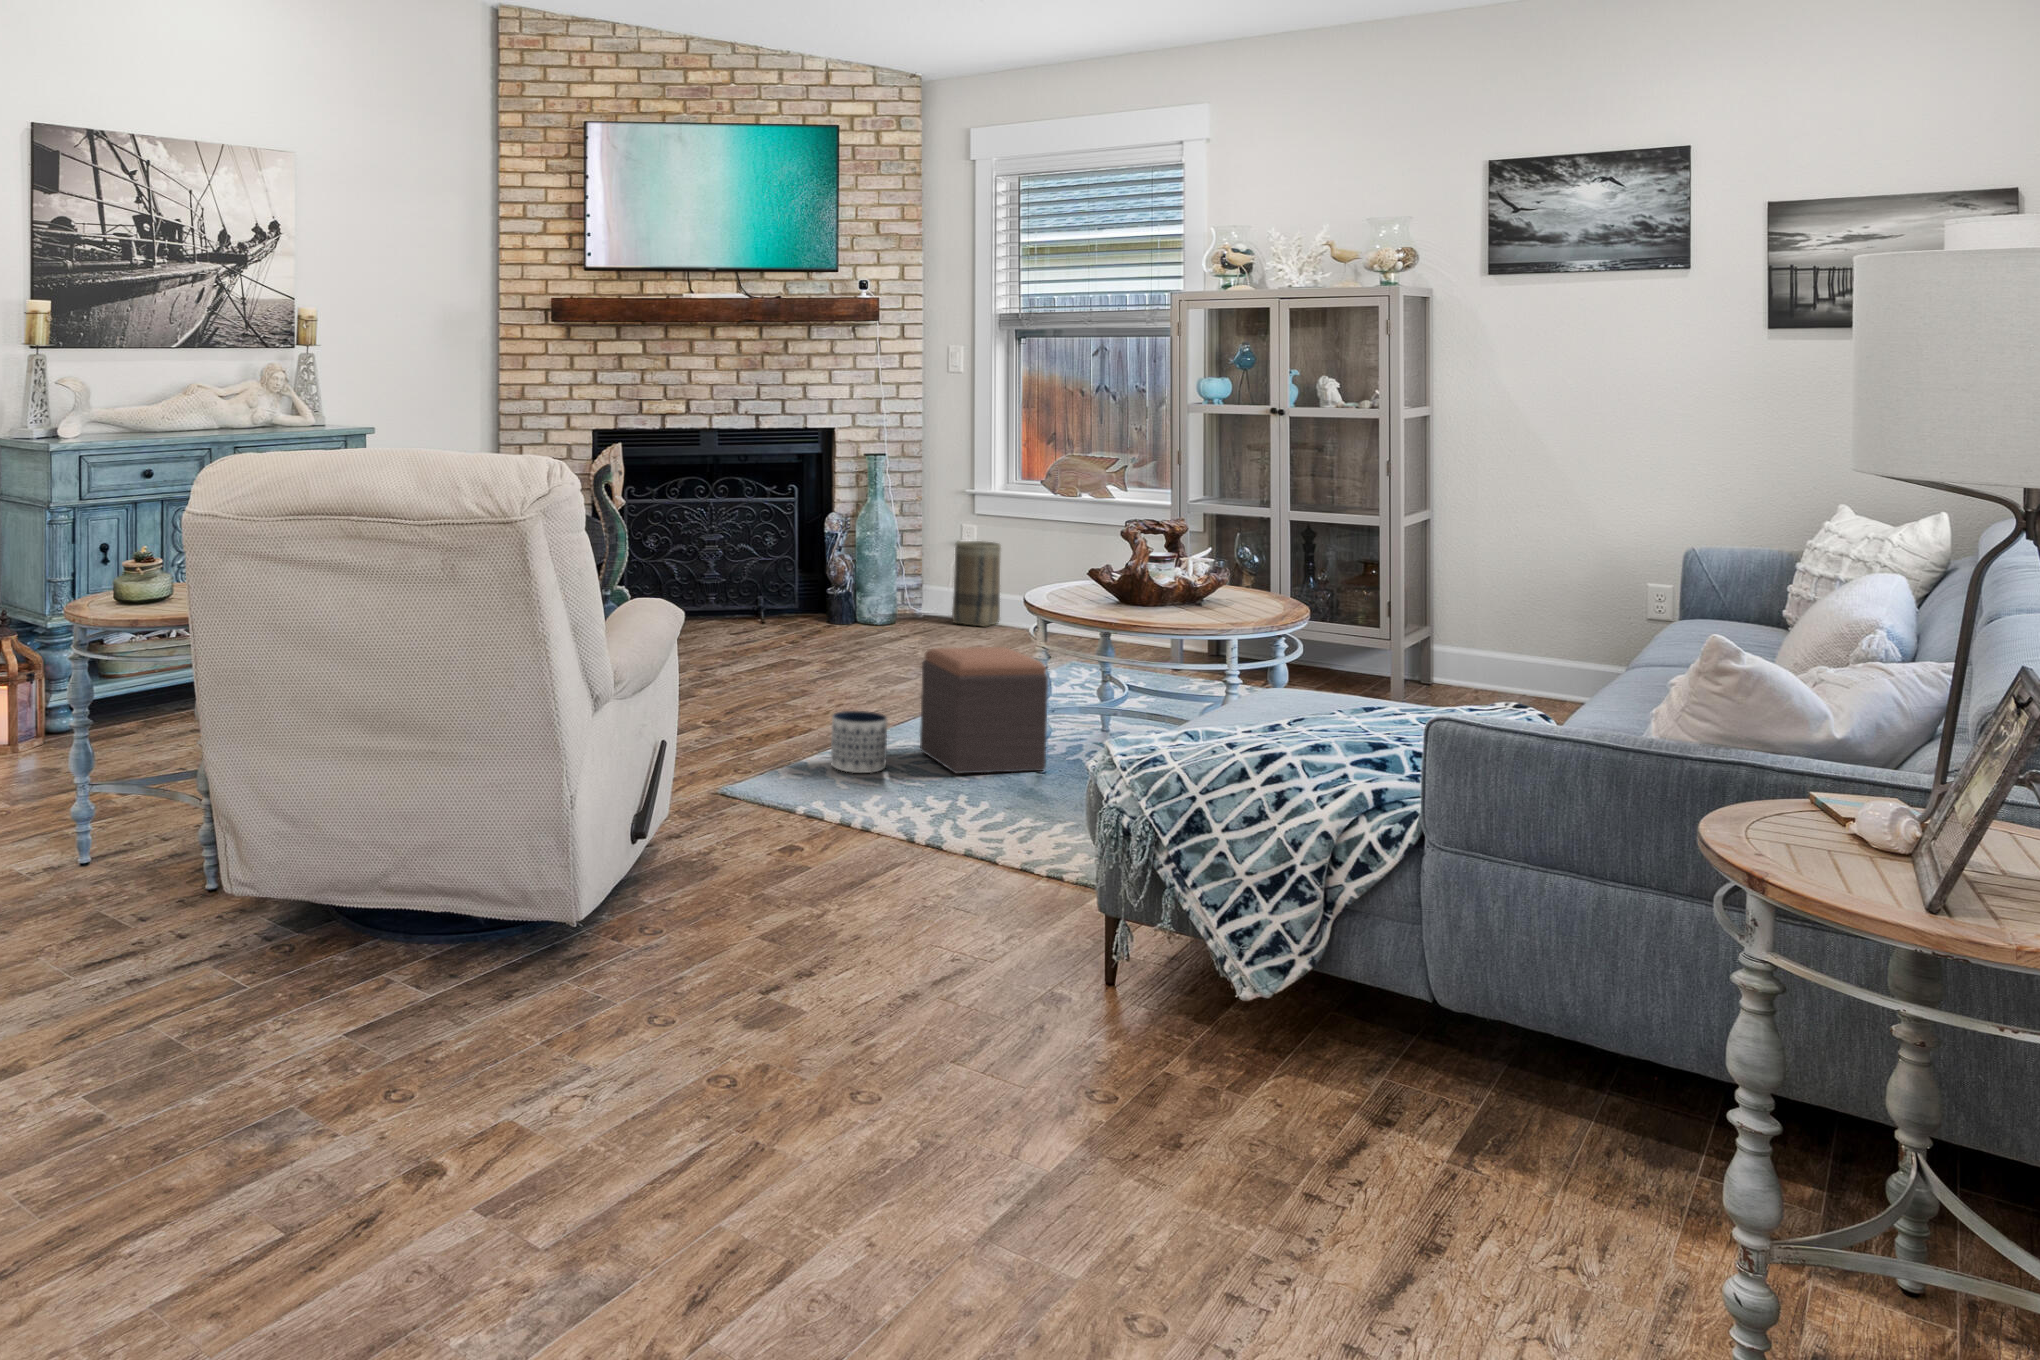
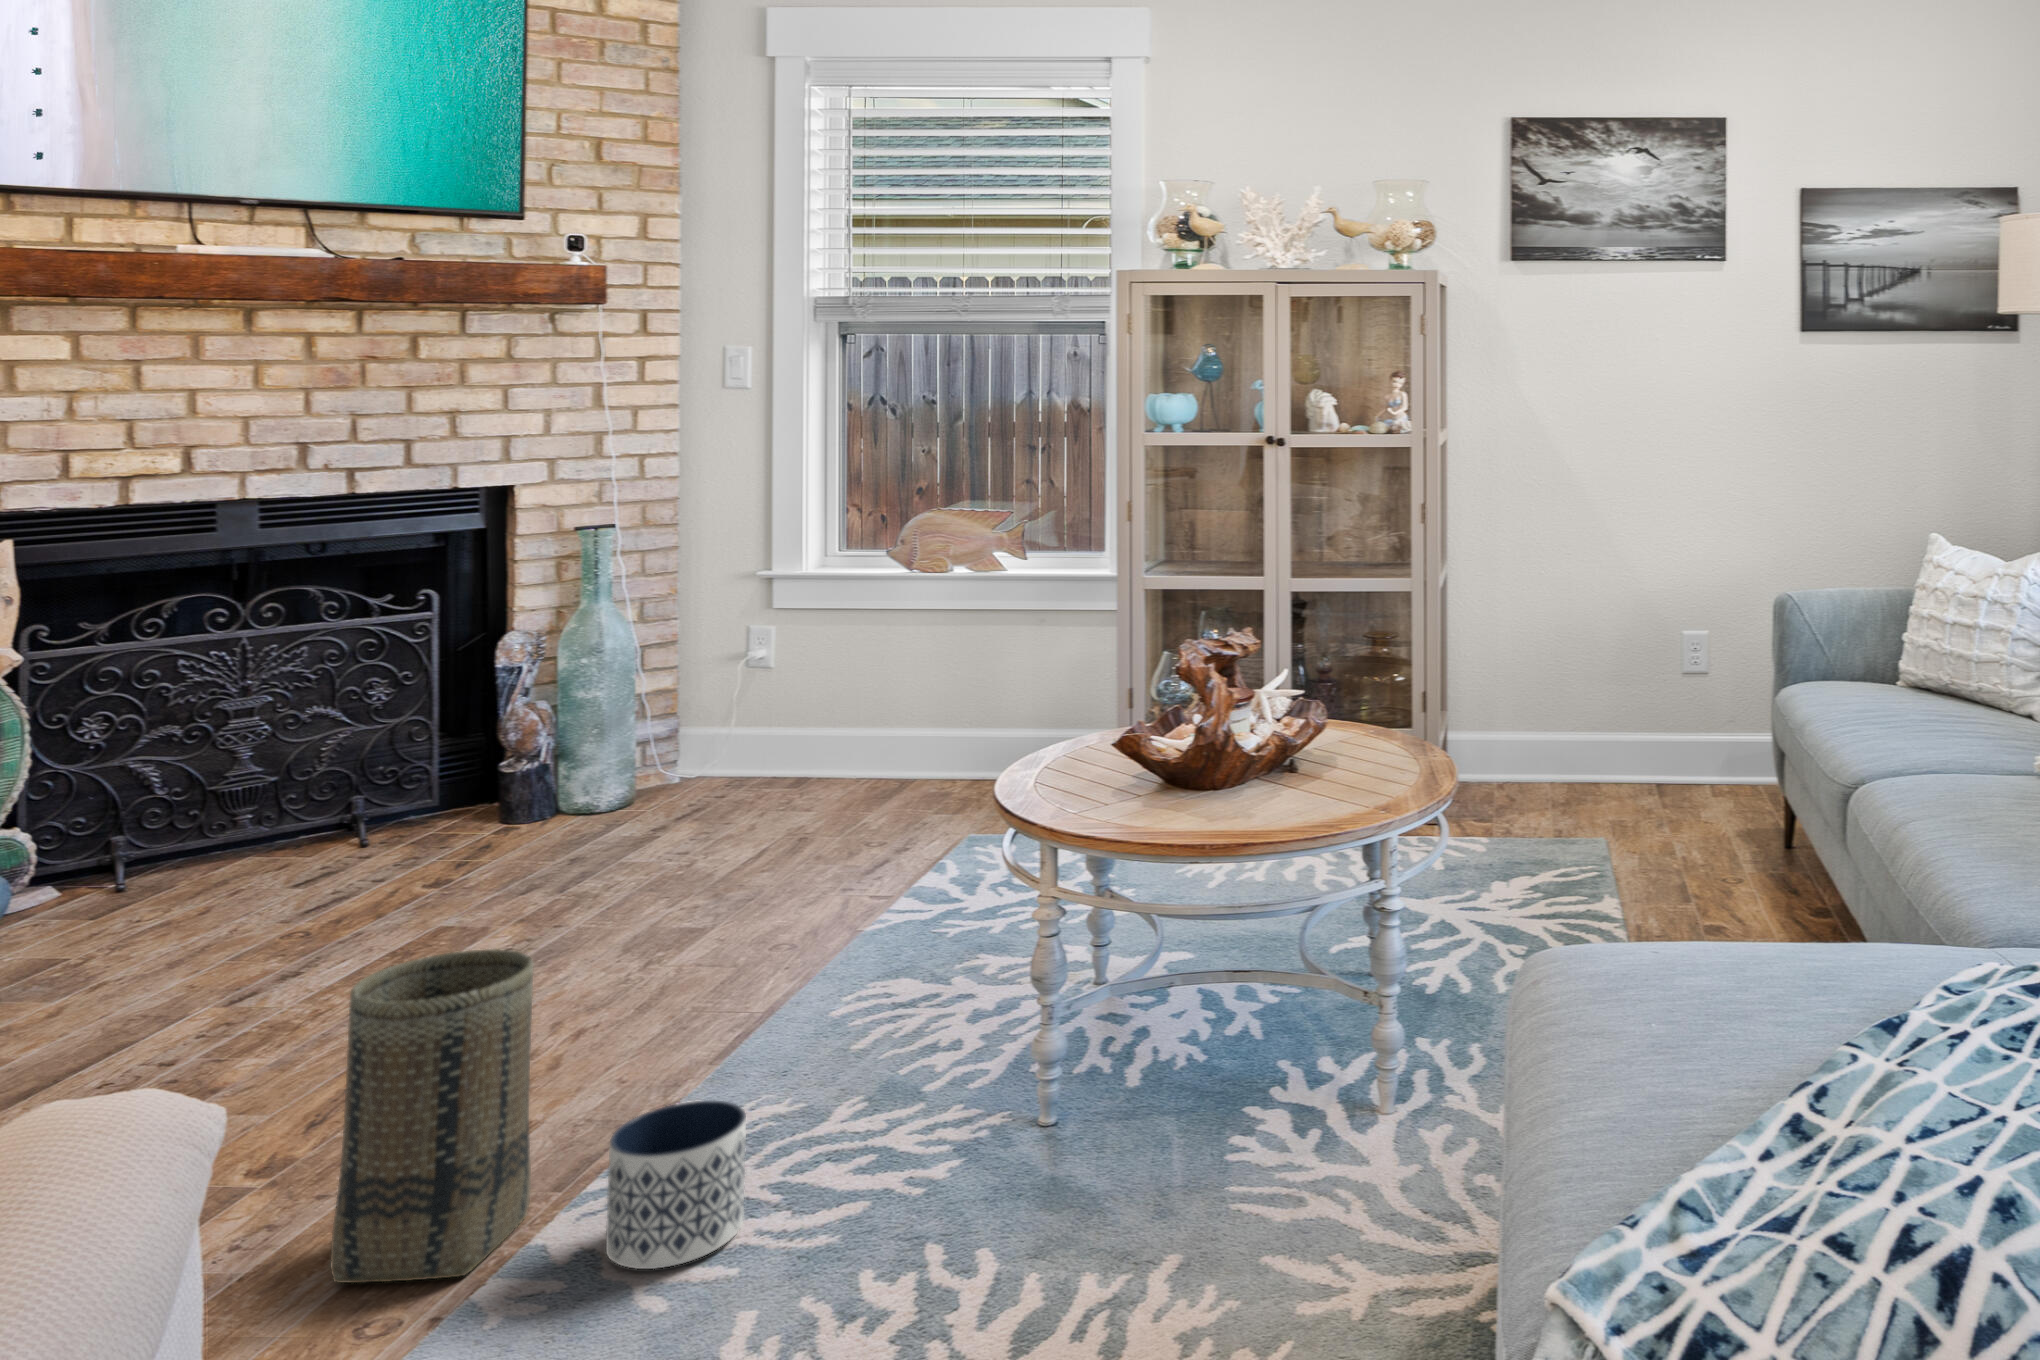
basket: present [952,541,1001,626] -> present [331,949,533,1283]
footstool: present [920,647,1048,774] -> none [806,894,1081,1202]

